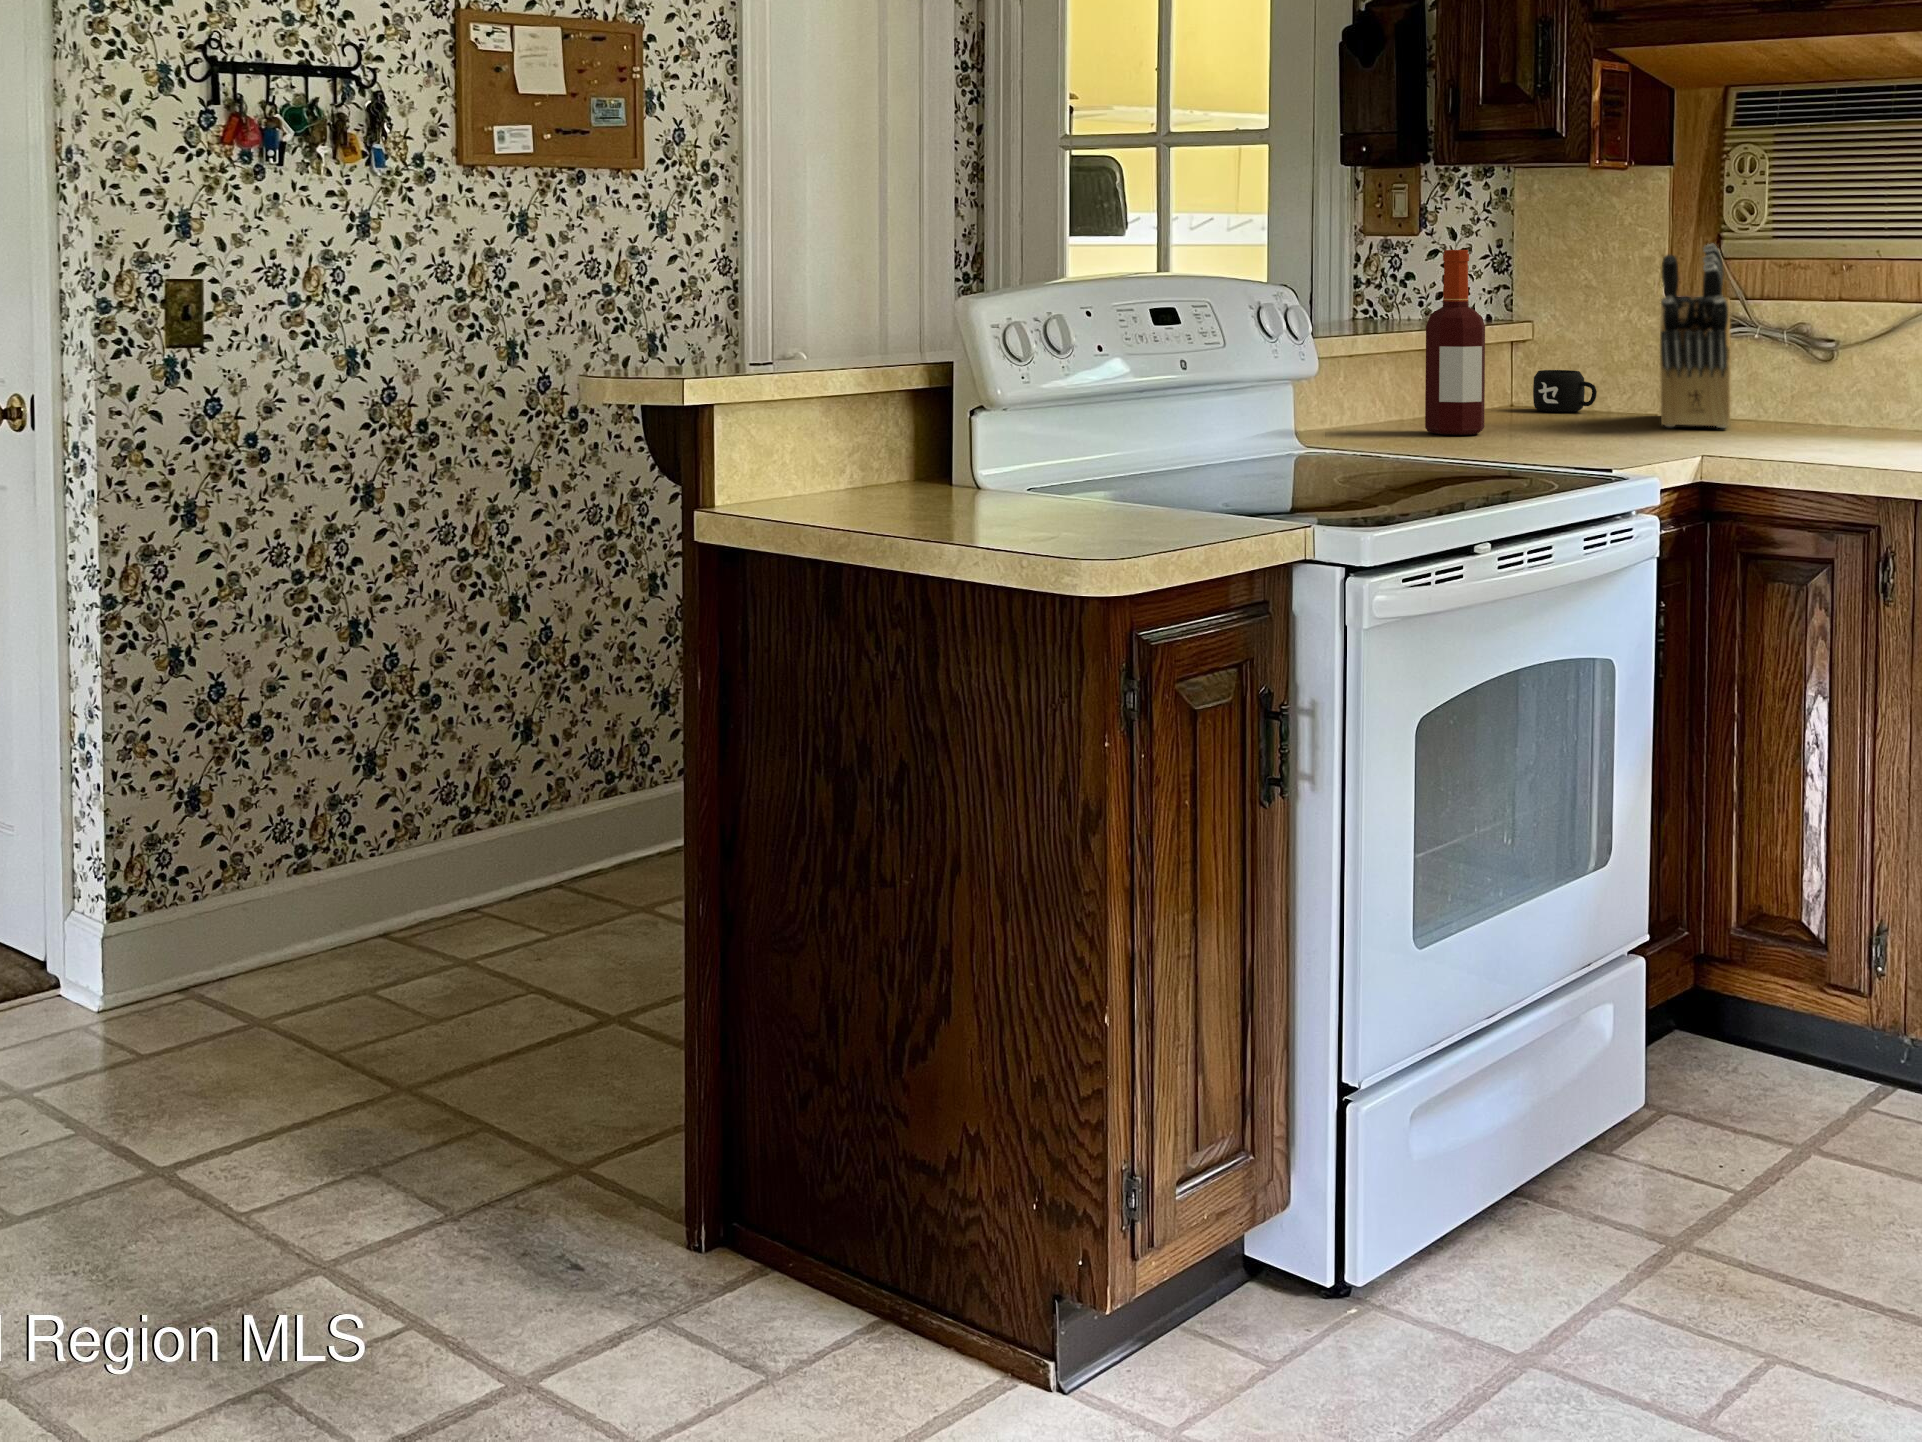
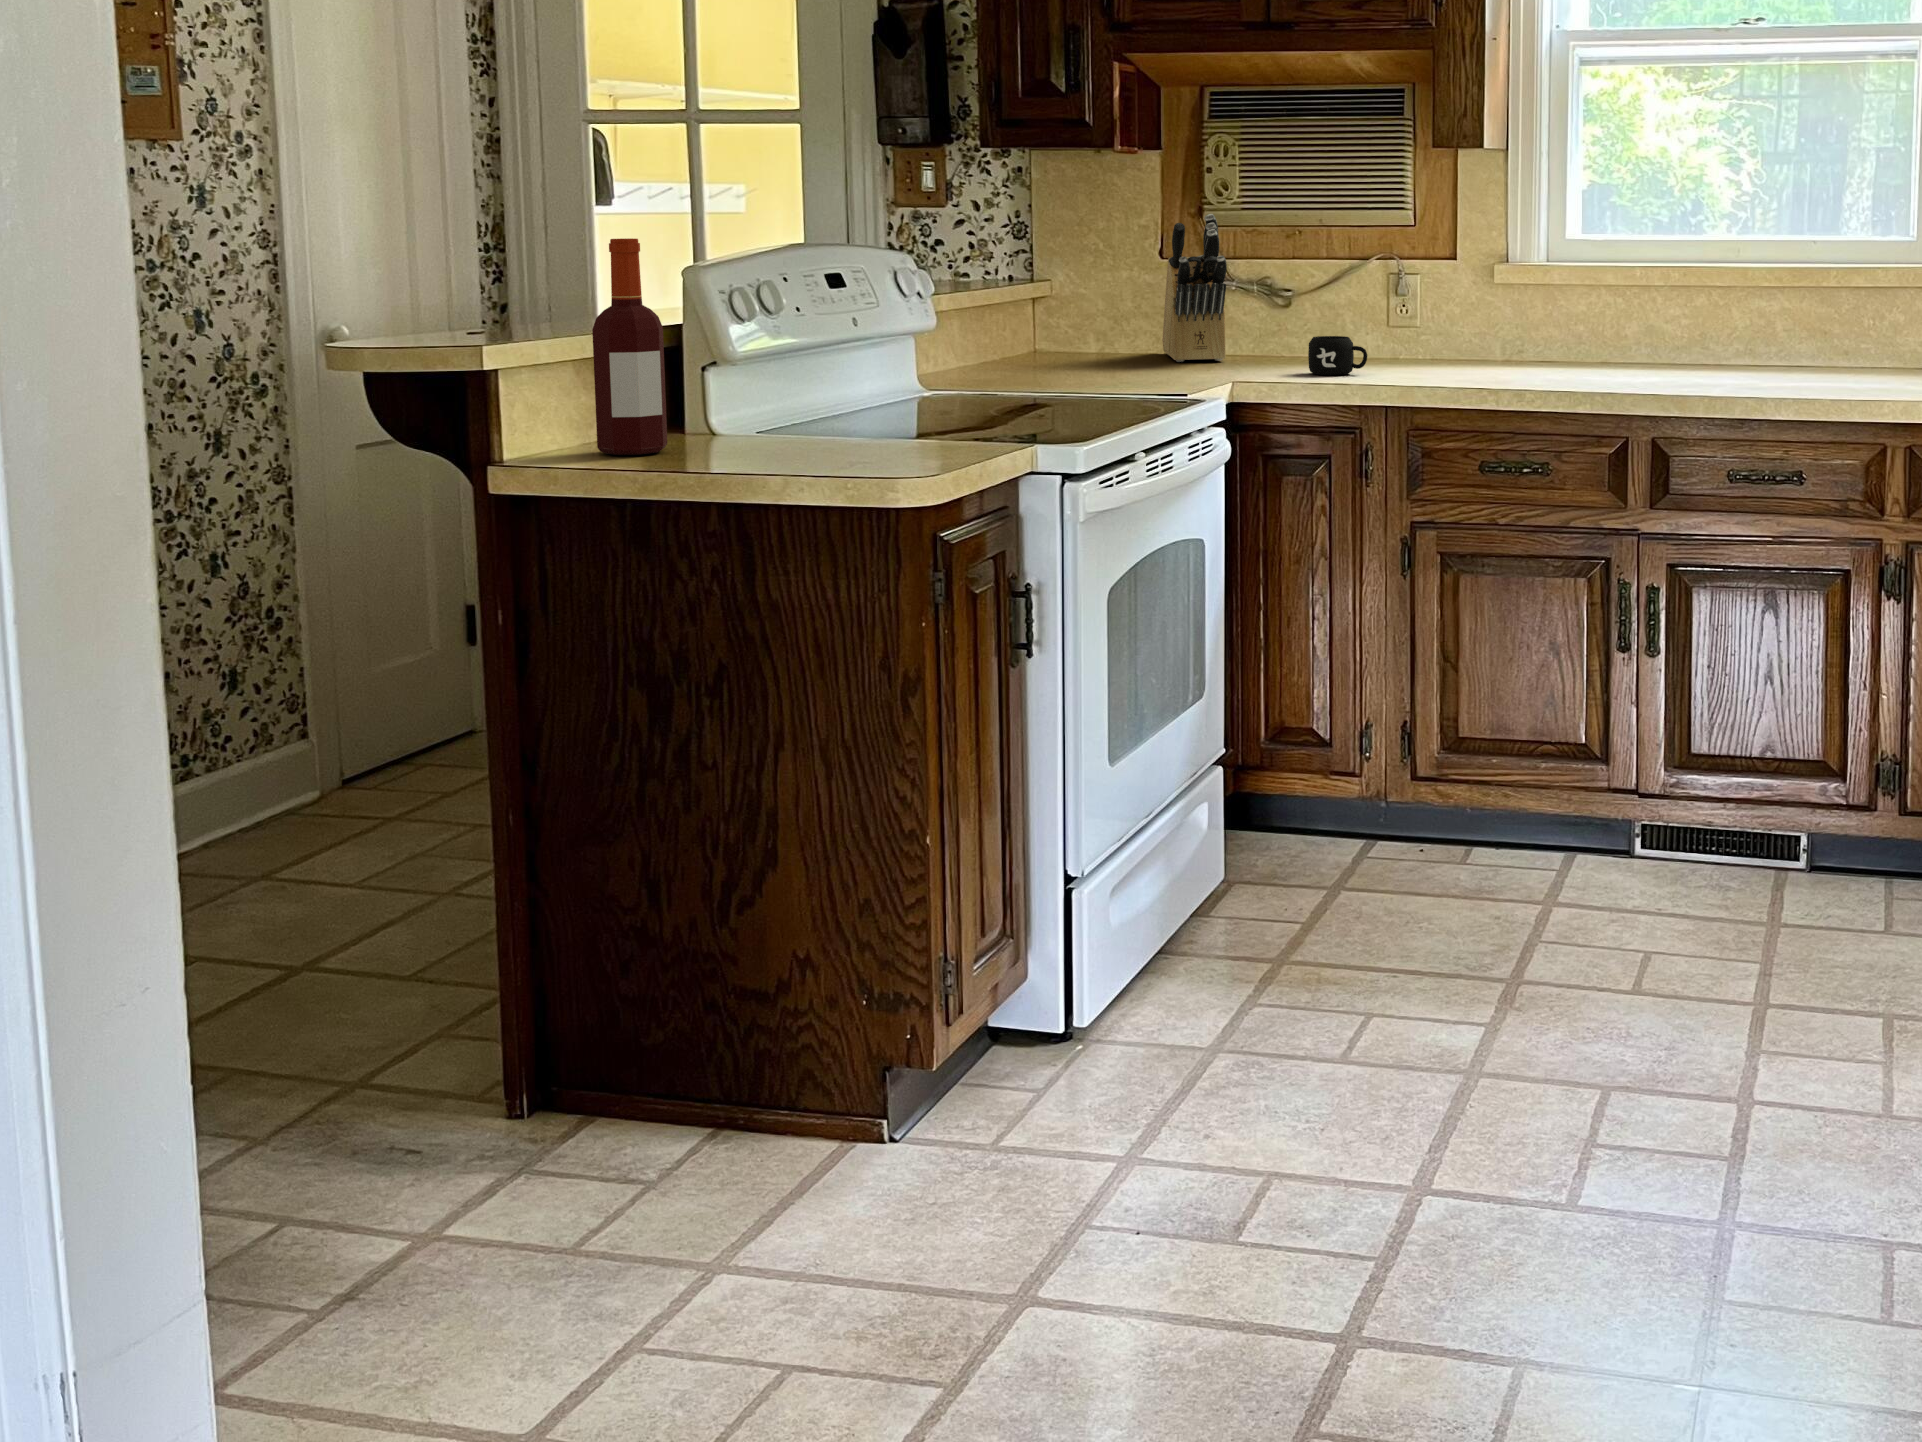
bottle: present [1425,250,1485,435] -> present [592,238,667,455]
mug: present [1533,370,1597,412] -> present [1308,336,1367,375]

